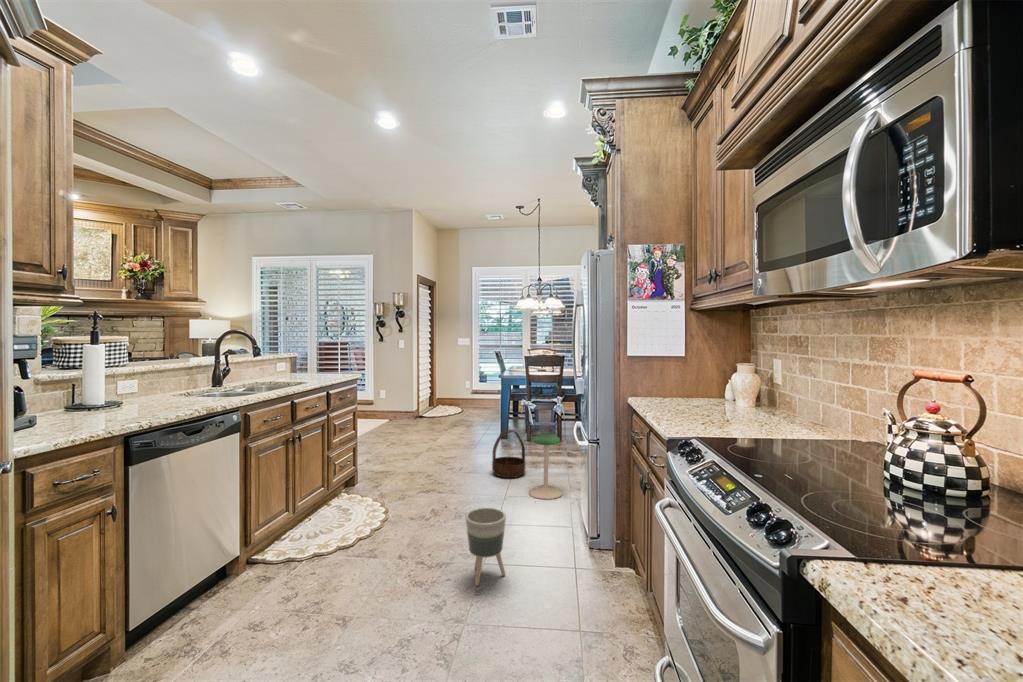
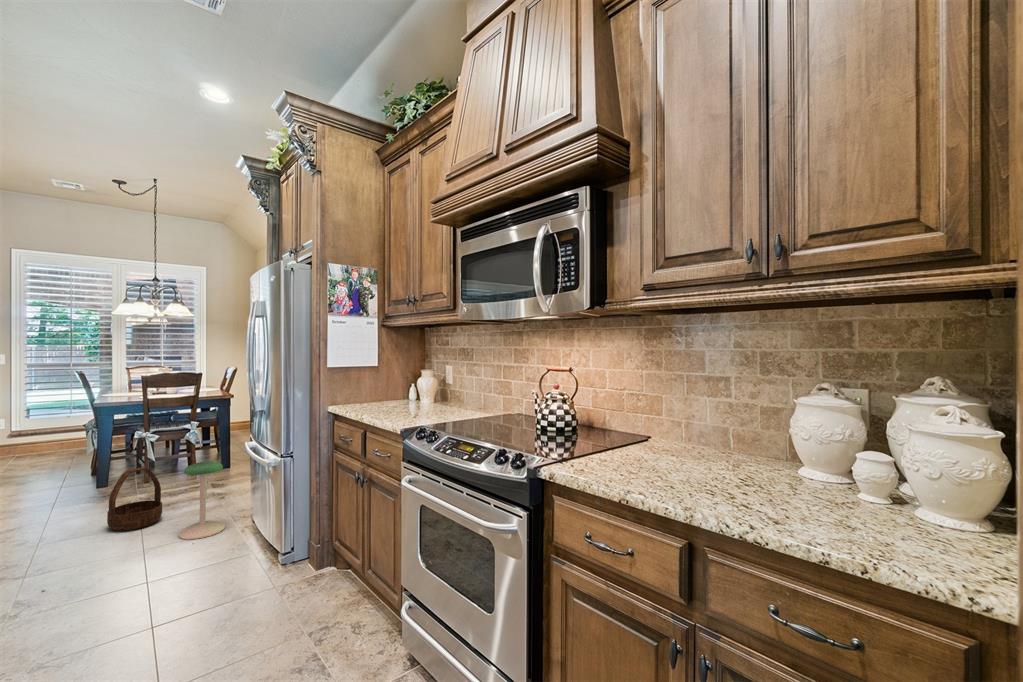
planter: present [466,508,506,586] -> none [132,555,193,655]

